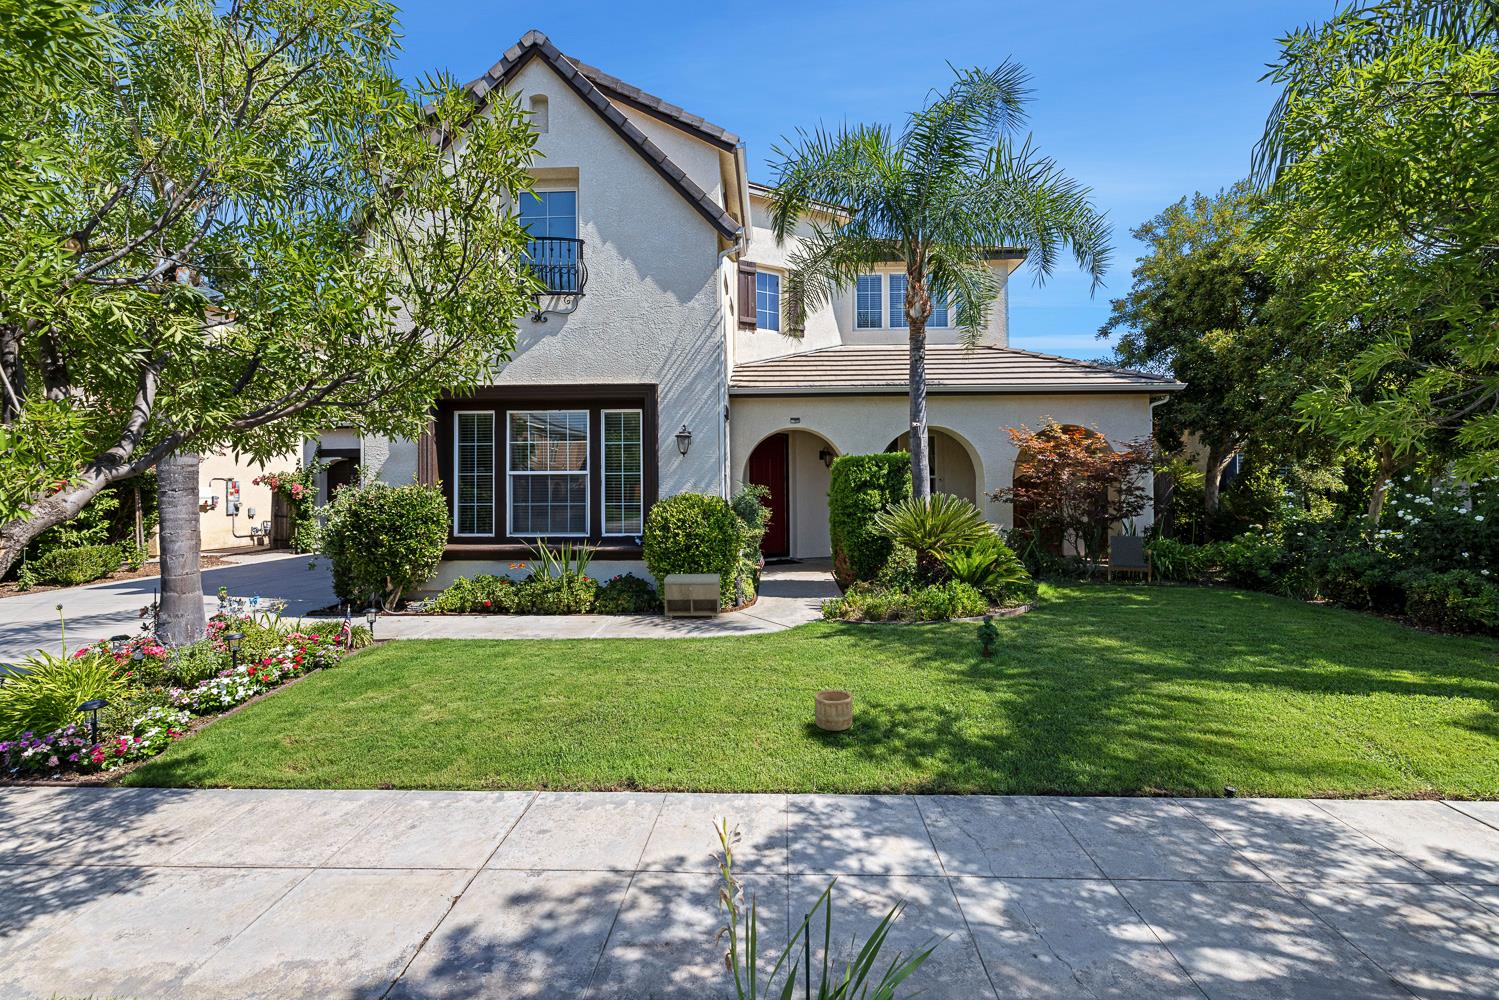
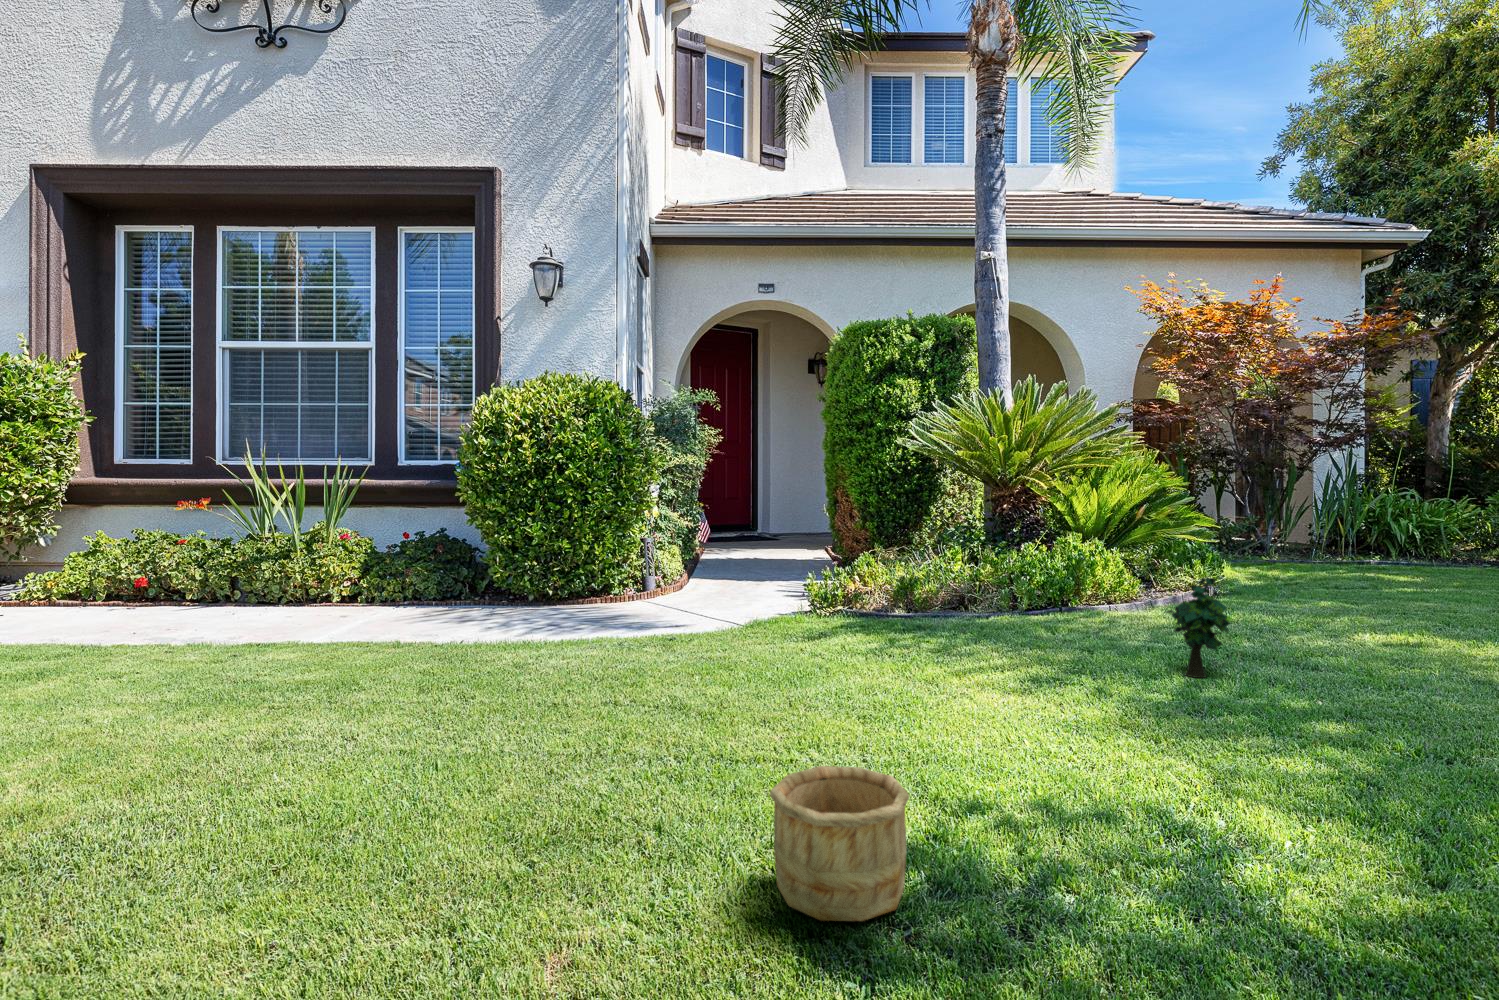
lounge chair: present [1107,536,1151,582] -> none [1307,480,1393,557]
storage bench: present [664,574,720,619] -> none [484,521,606,610]

